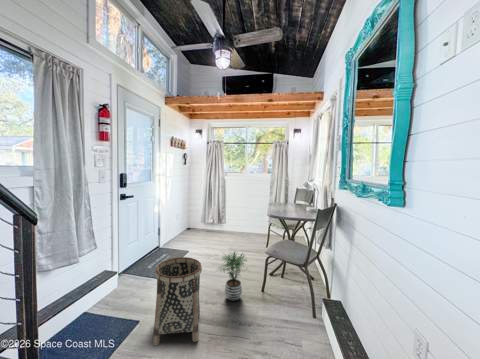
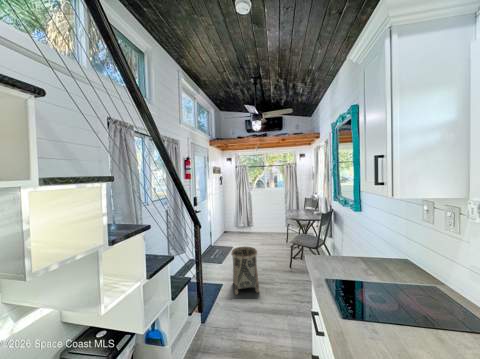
potted plant: present [219,252,247,302] -> none [262,242,282,274]

